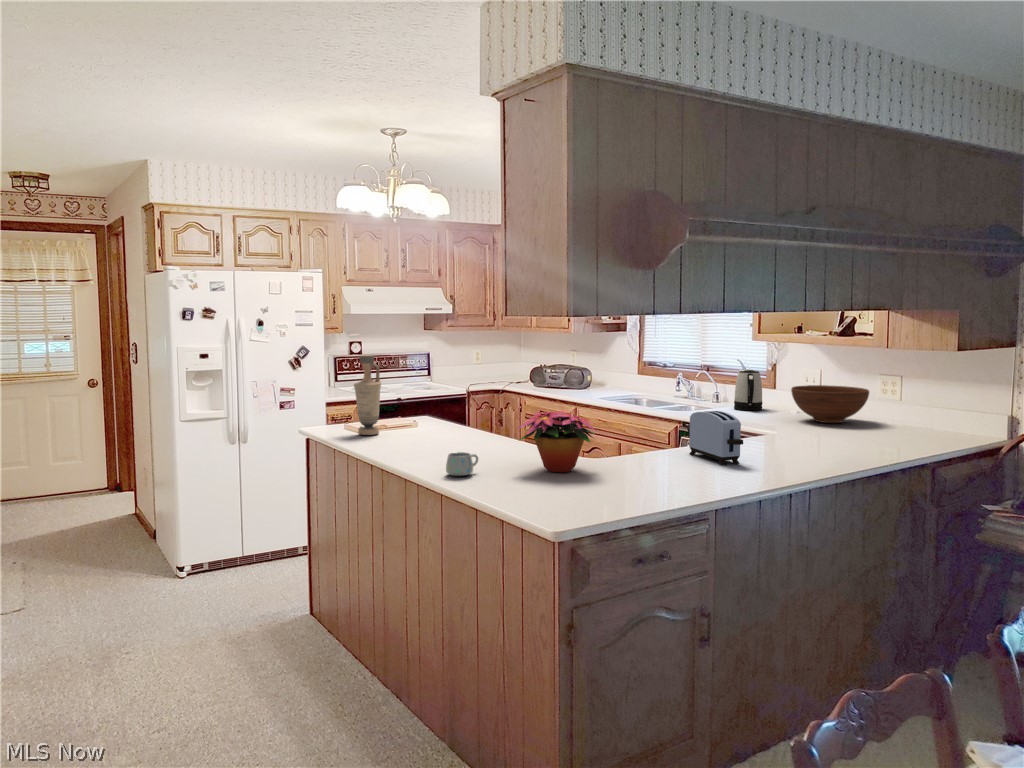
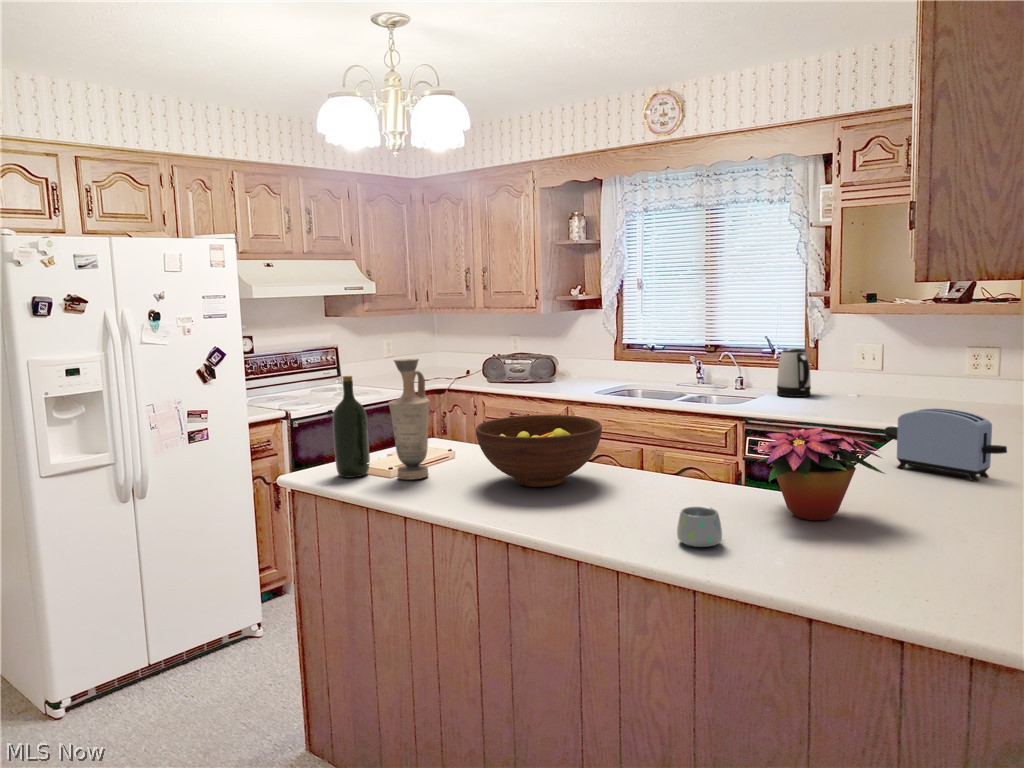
wine bottle: none [325,365,349,432] -> present [333,376,370,478]
fruit bowl: present [791,385,869,423] -> present [476,415,602,487]

